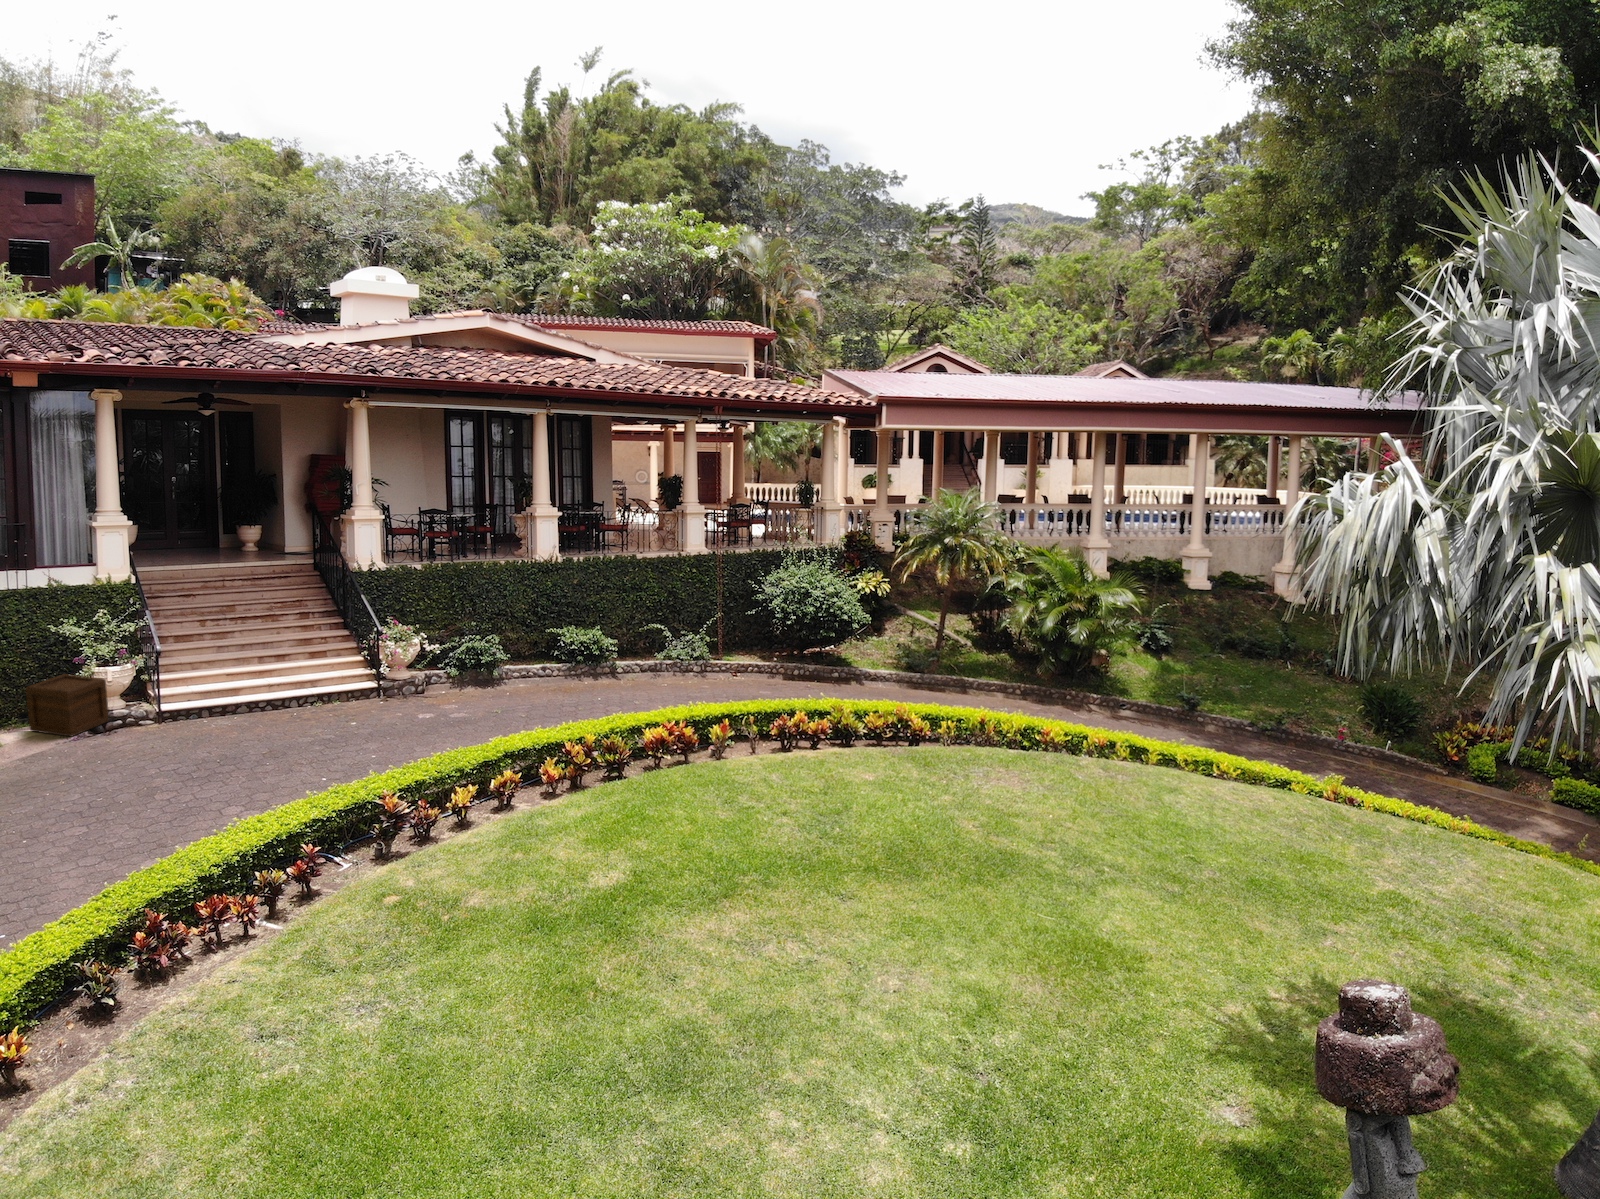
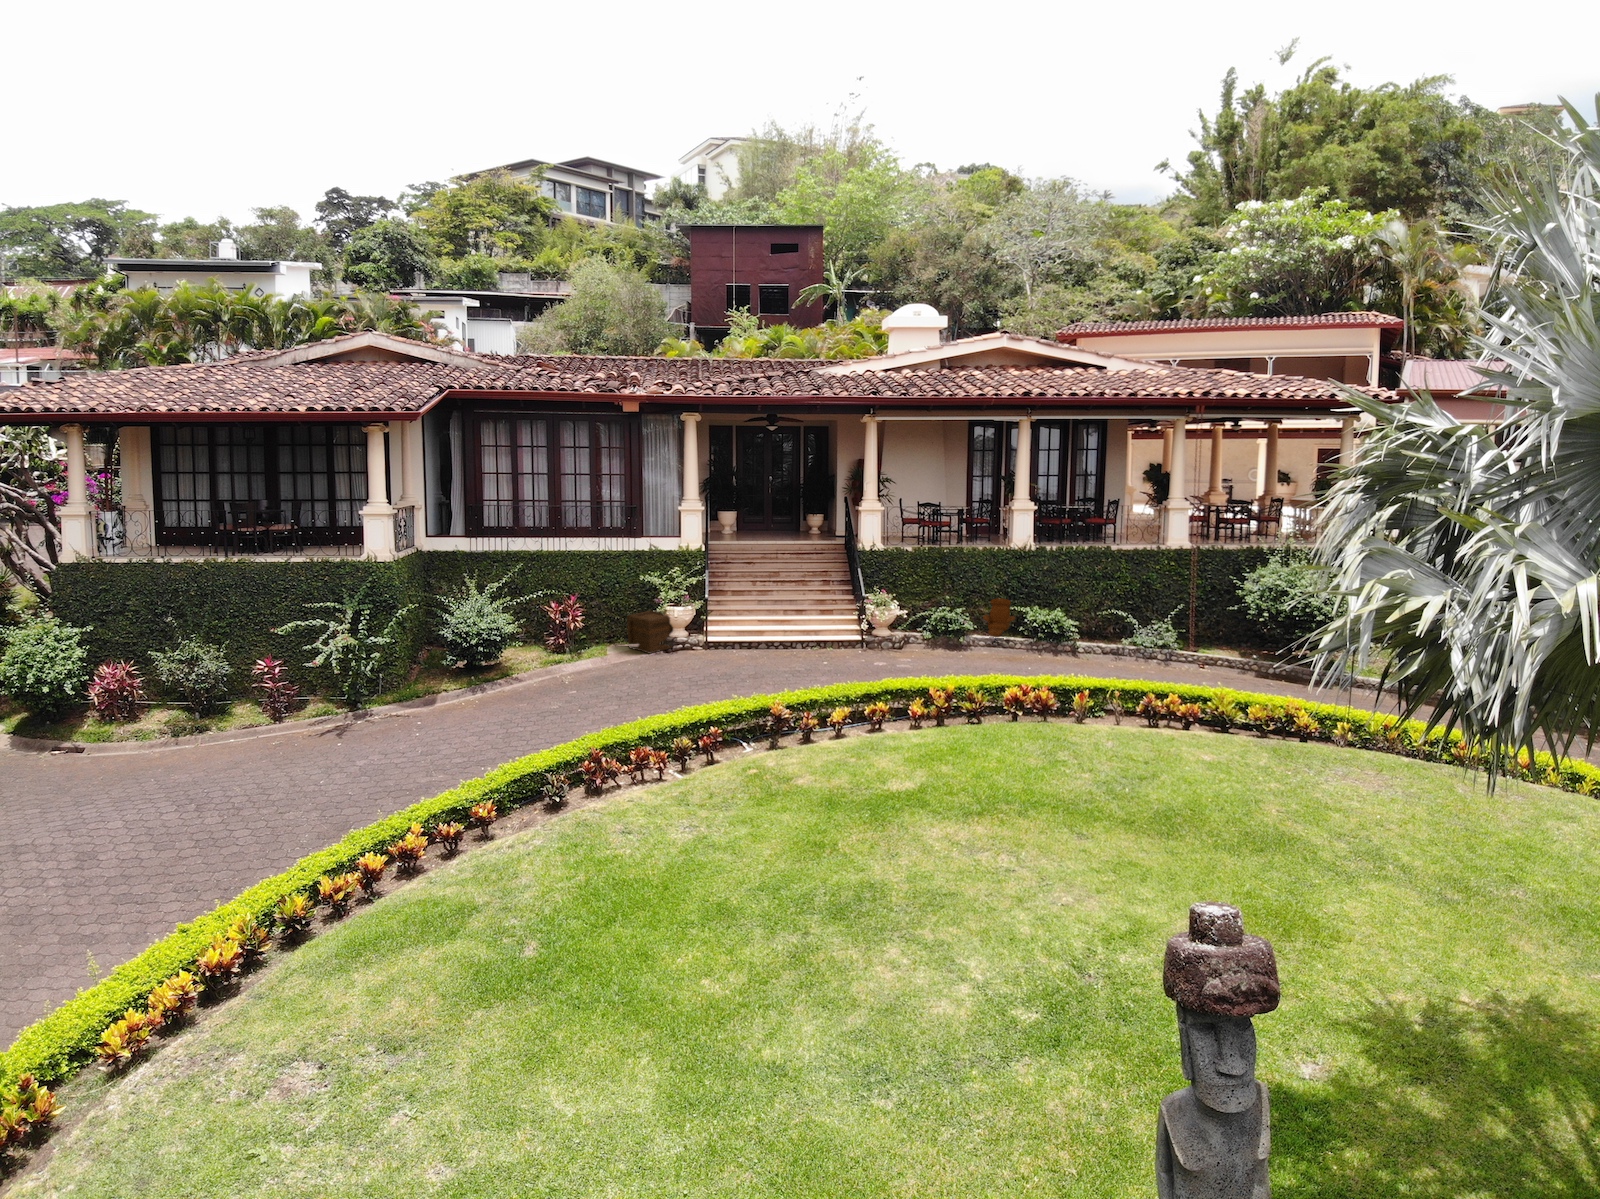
lounge chair: none [511,620,547,677] -> present [983,598,1015,644]

